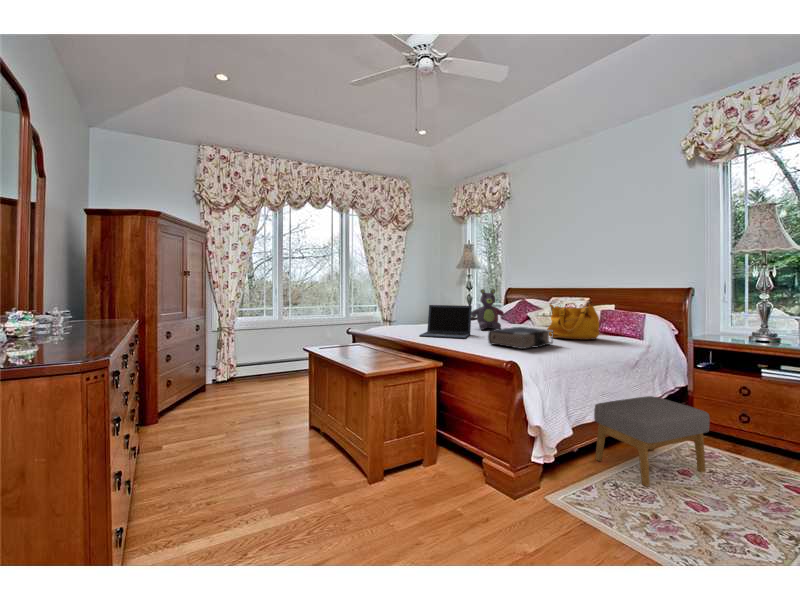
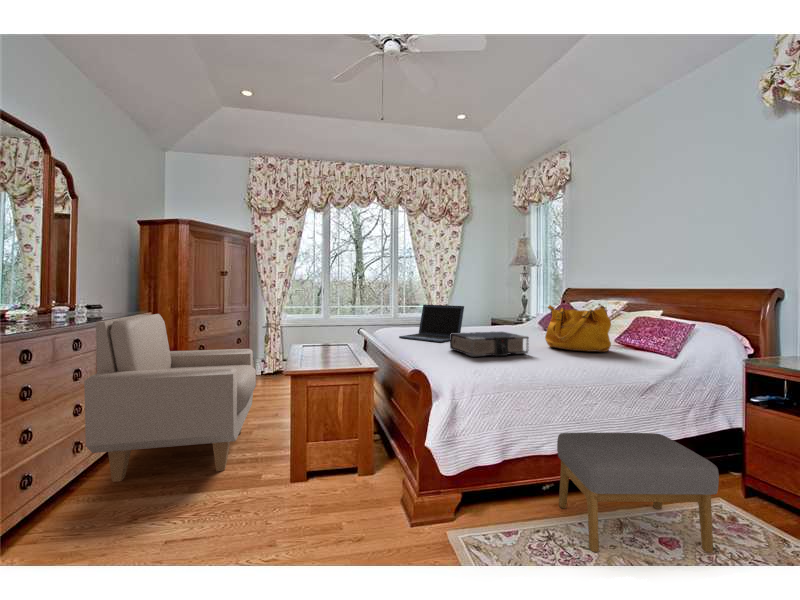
stuffed bear: present [471,289,504,329] -> none [481,288,520,335]
armchair: none [152,323,313,520] -> present [84,314,256,482]

